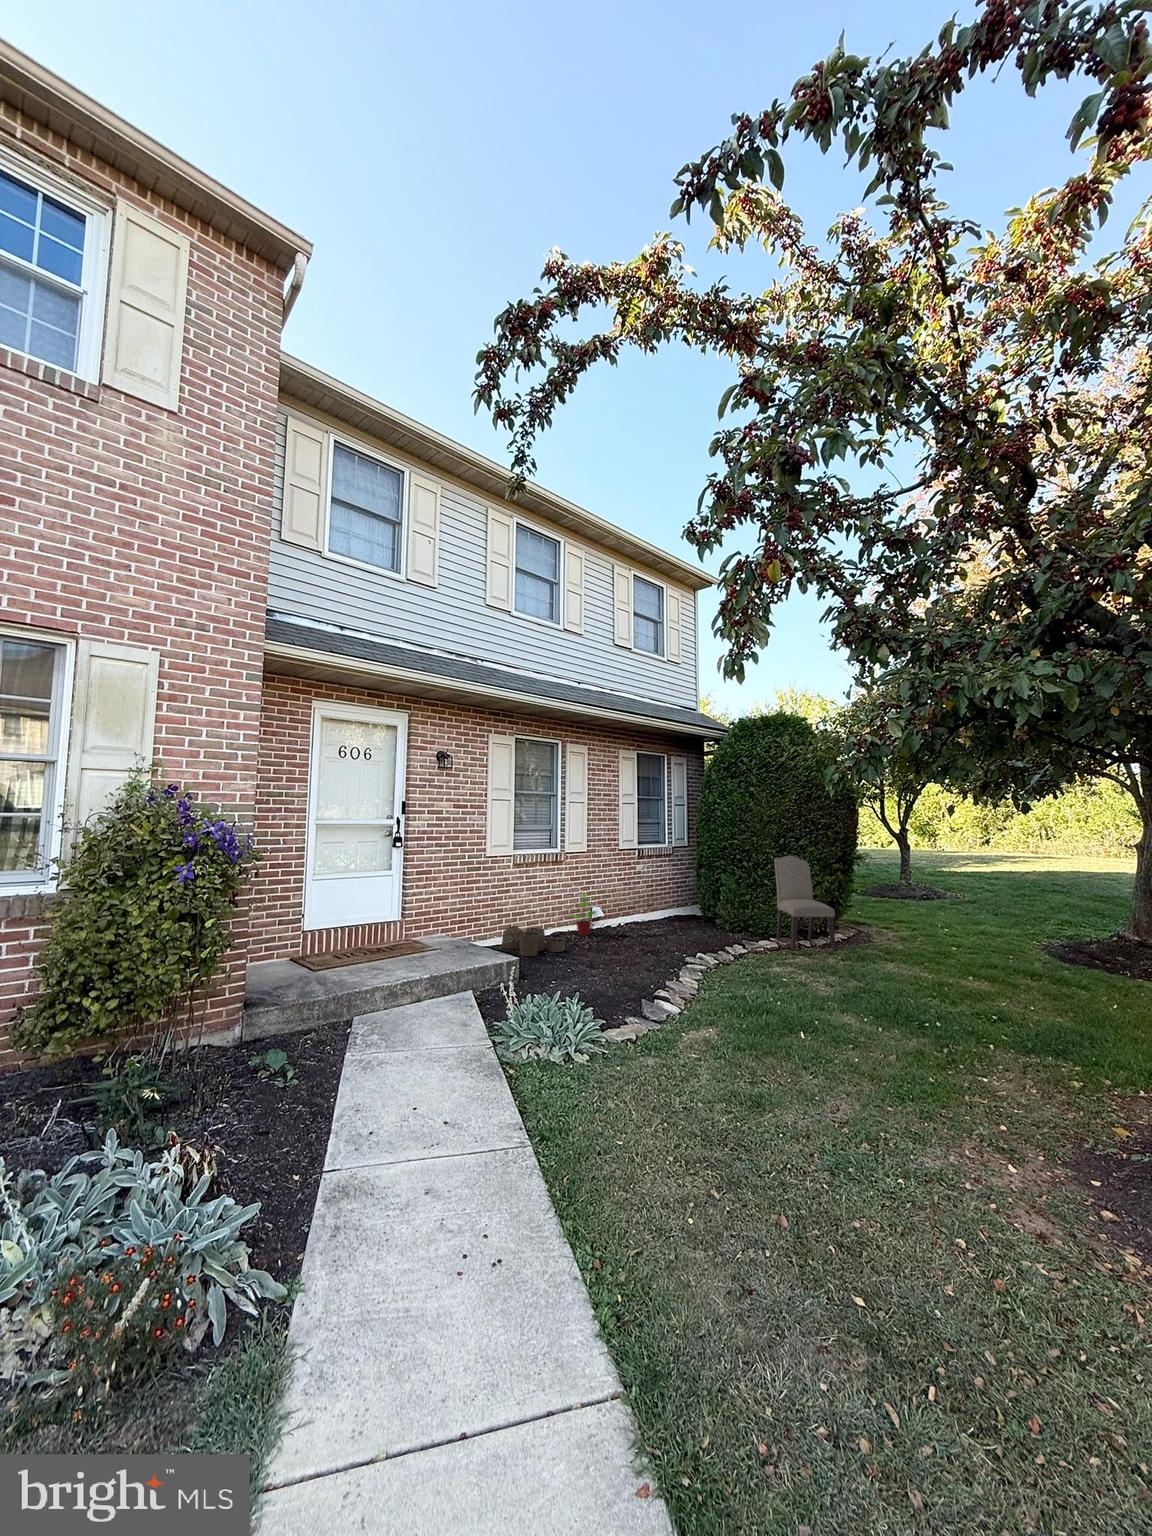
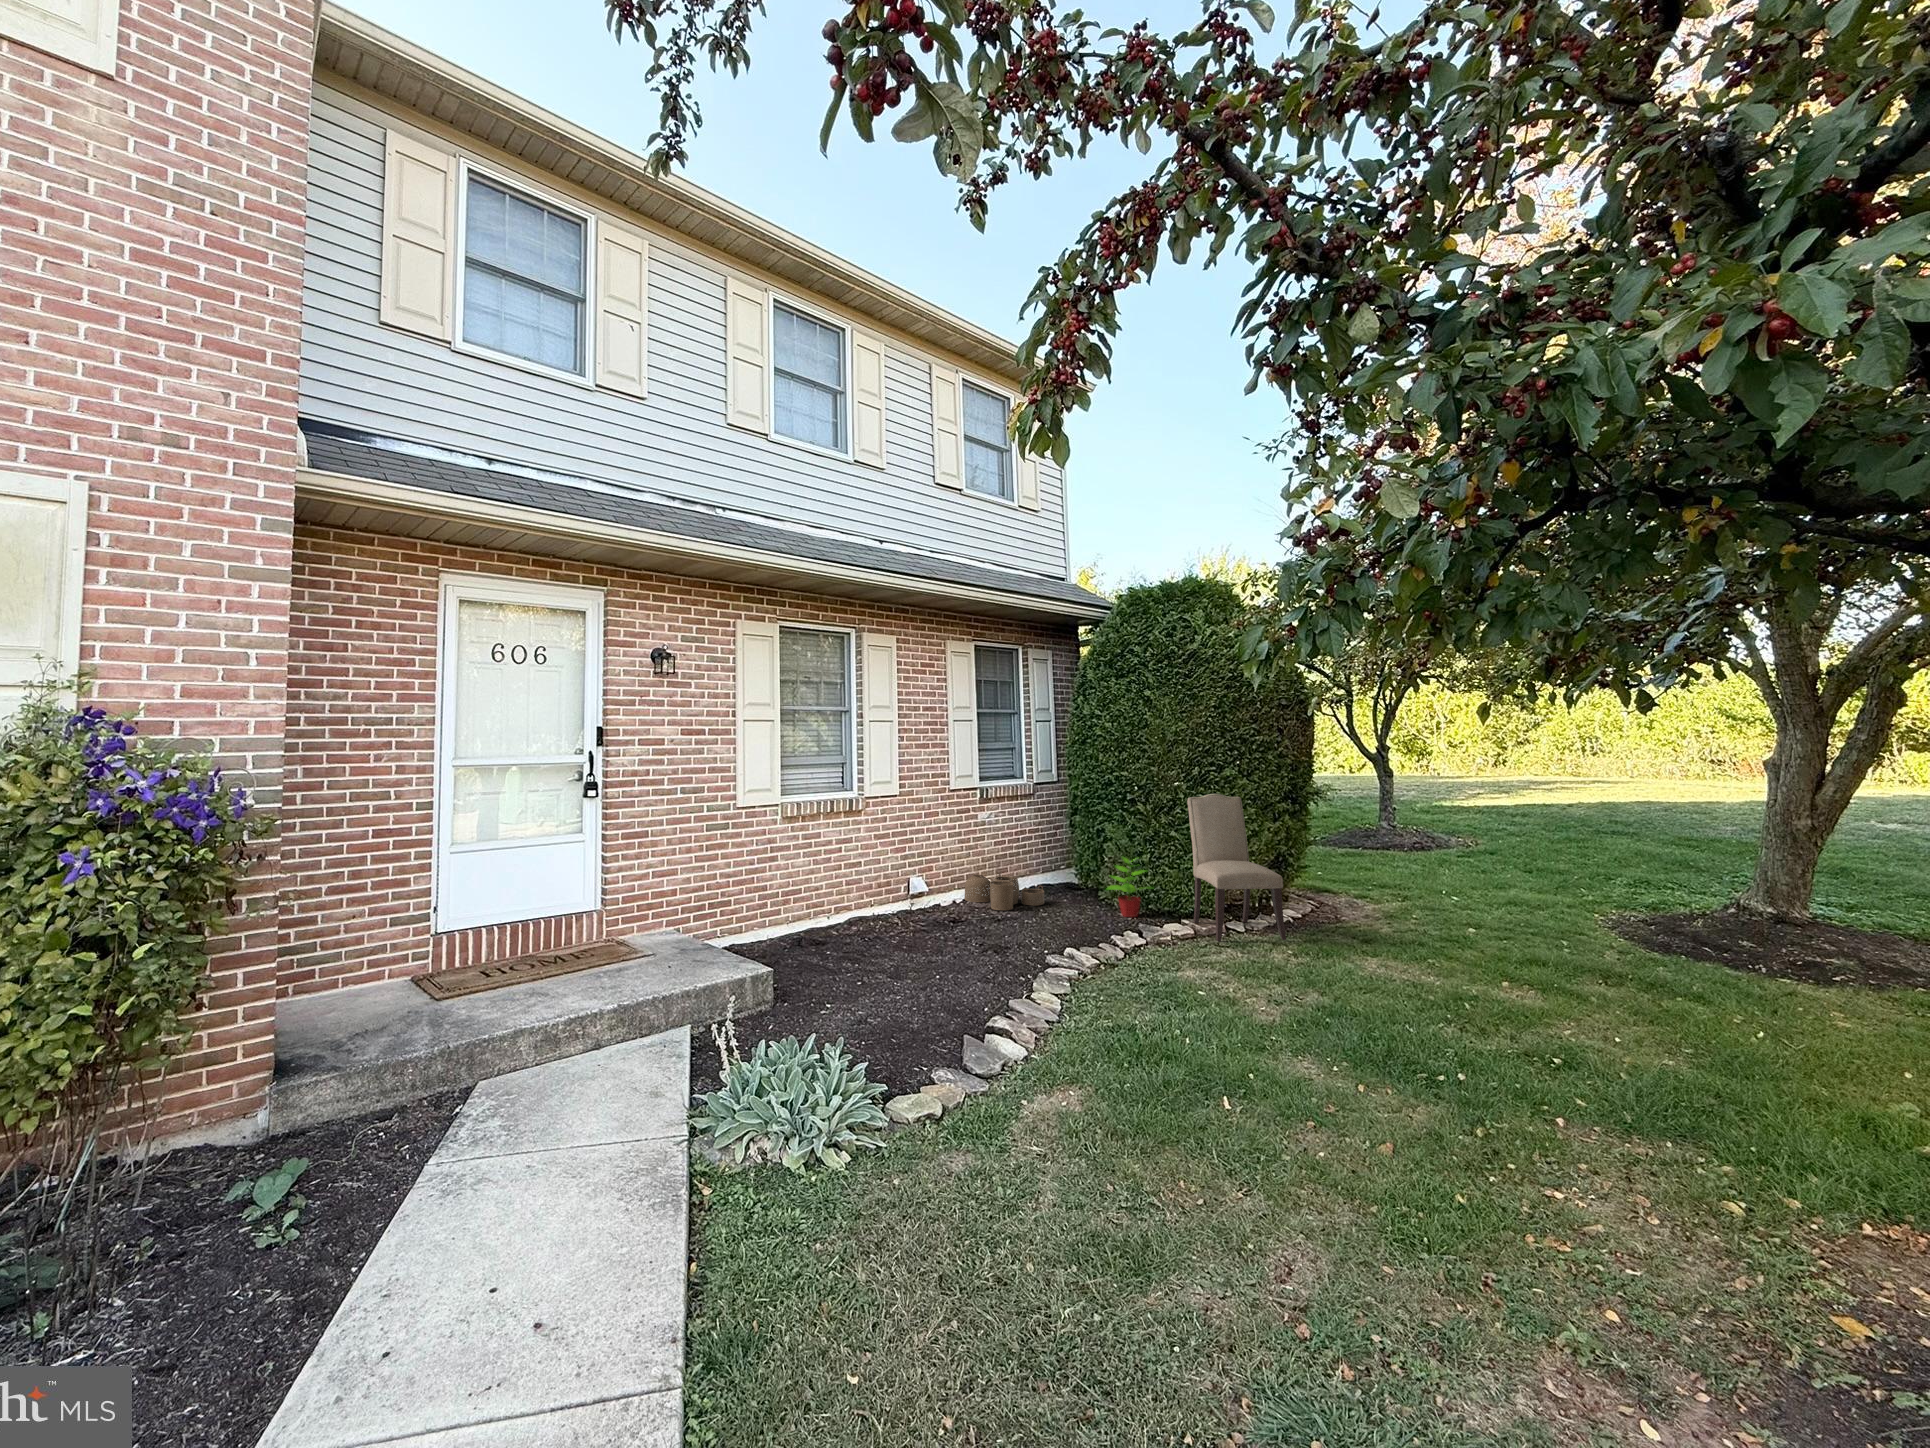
potted plant: present [570,894,597,935] -> present [1107,857,1149,917]
woven basket: present [502,925,565,956] -> present [964,873,1045,910]

